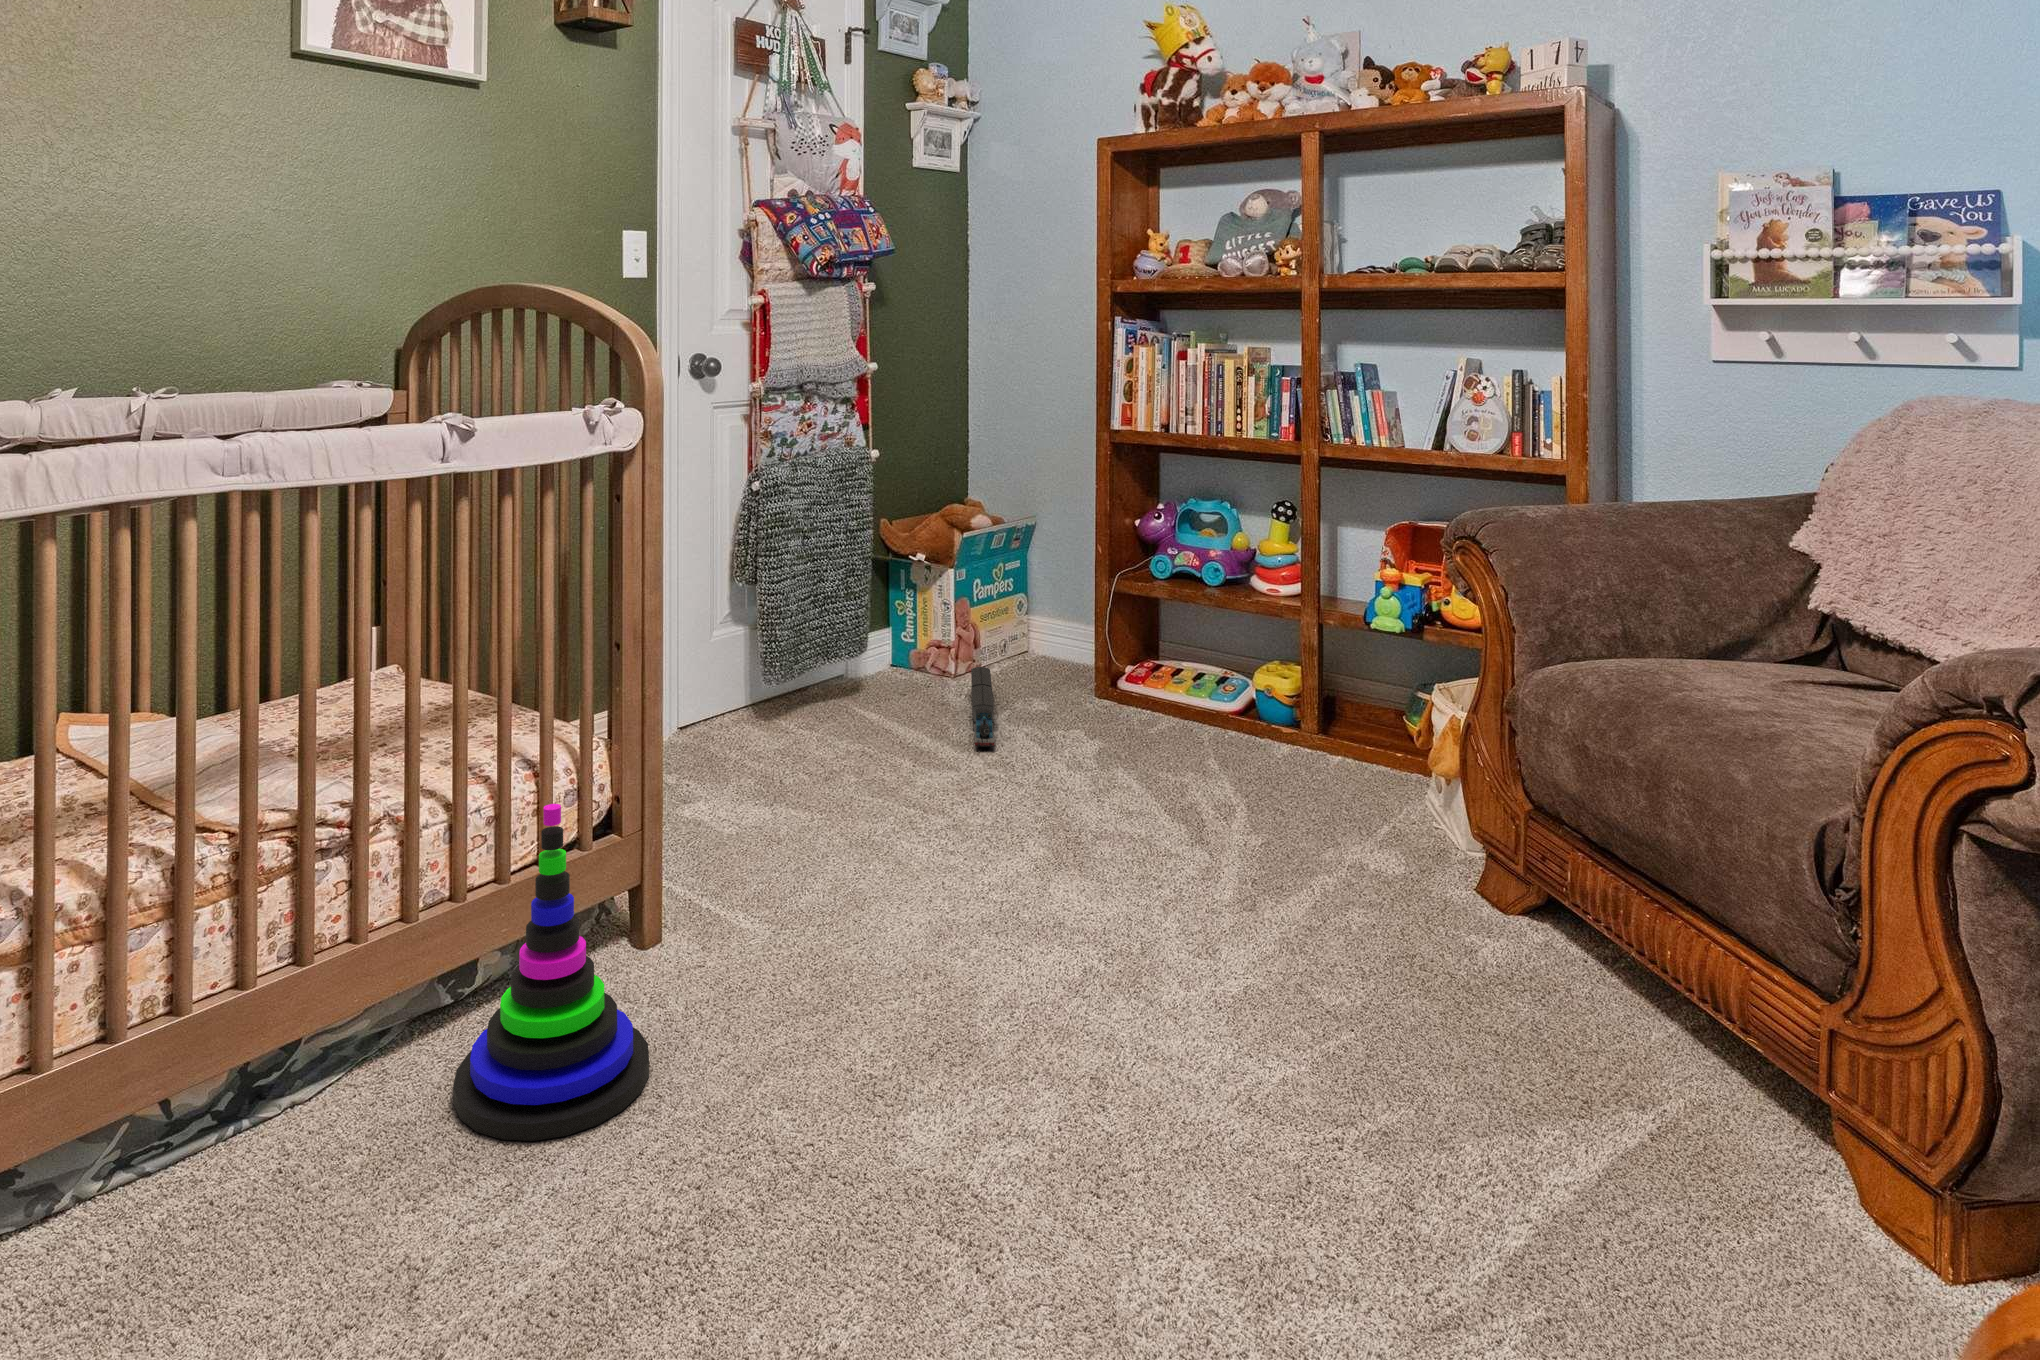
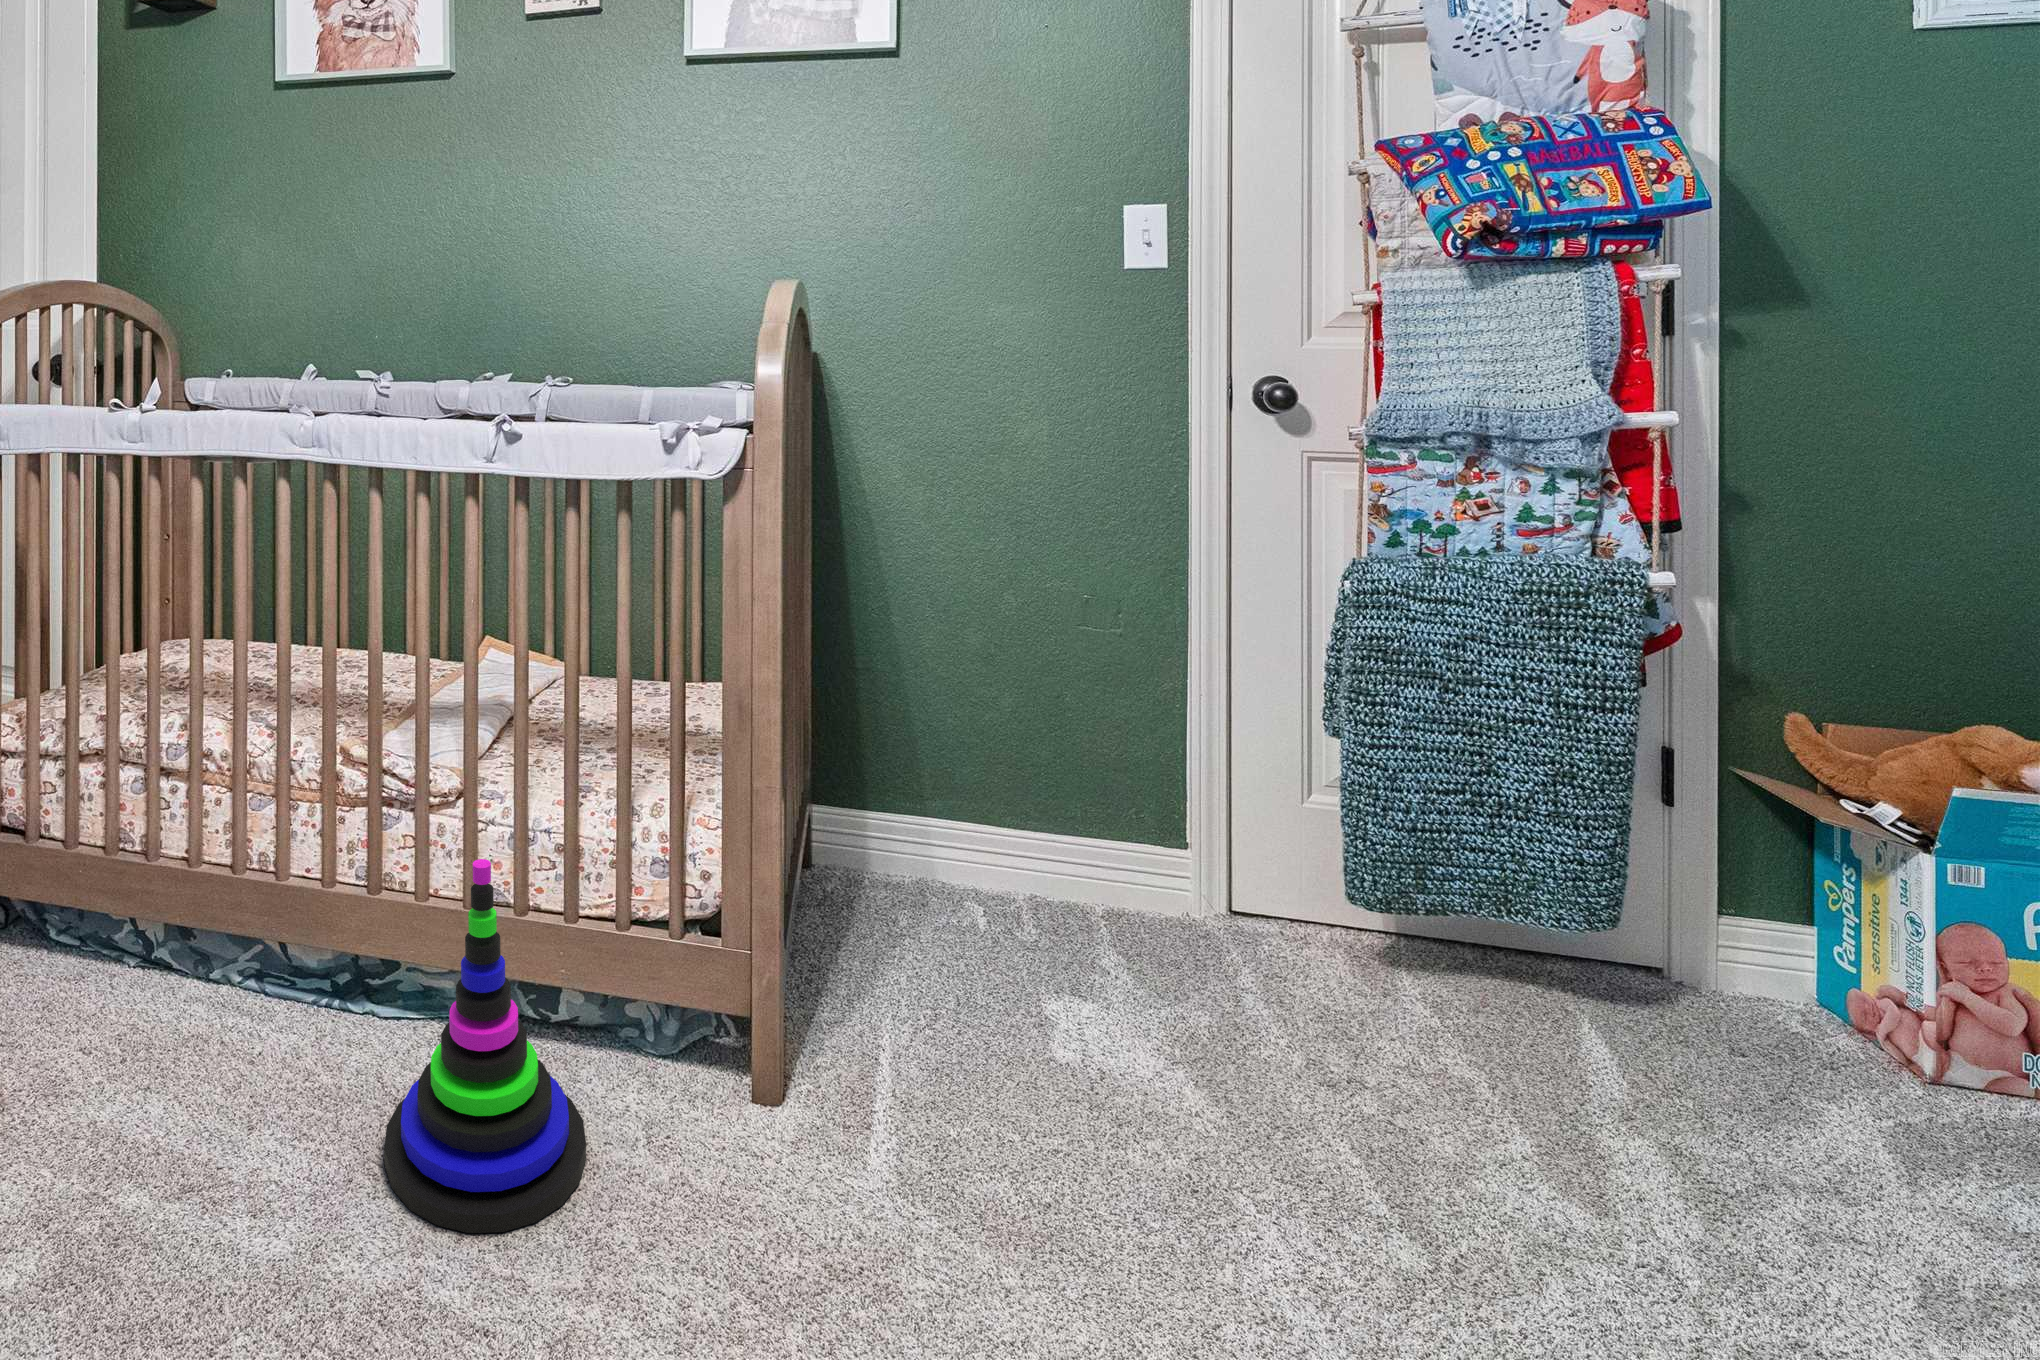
toy train: present [971,667,994,747] -> none [1678,1020,1927,1187]

